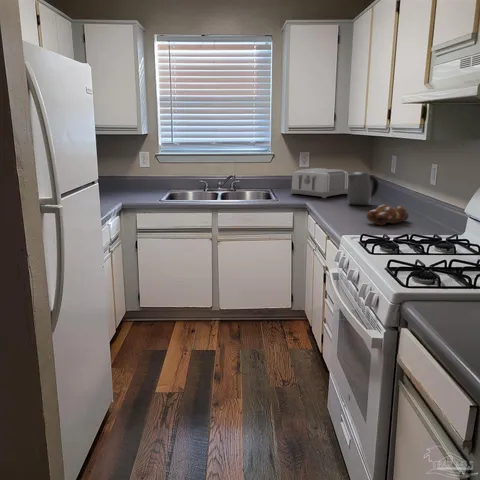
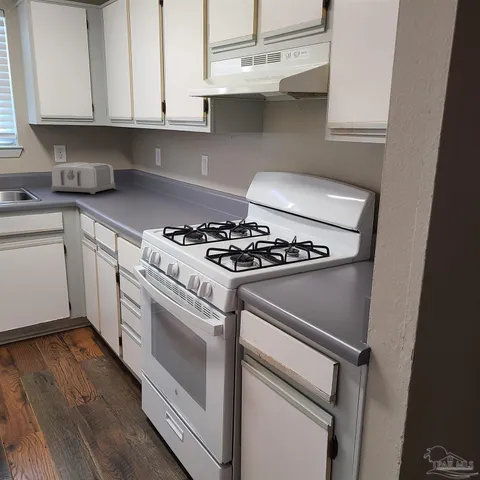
kettle: present [347,172,379,206] -> none [120,165,150,200]
bread loaf: present [366,204,409,225] -> none [153,196,190,217]

